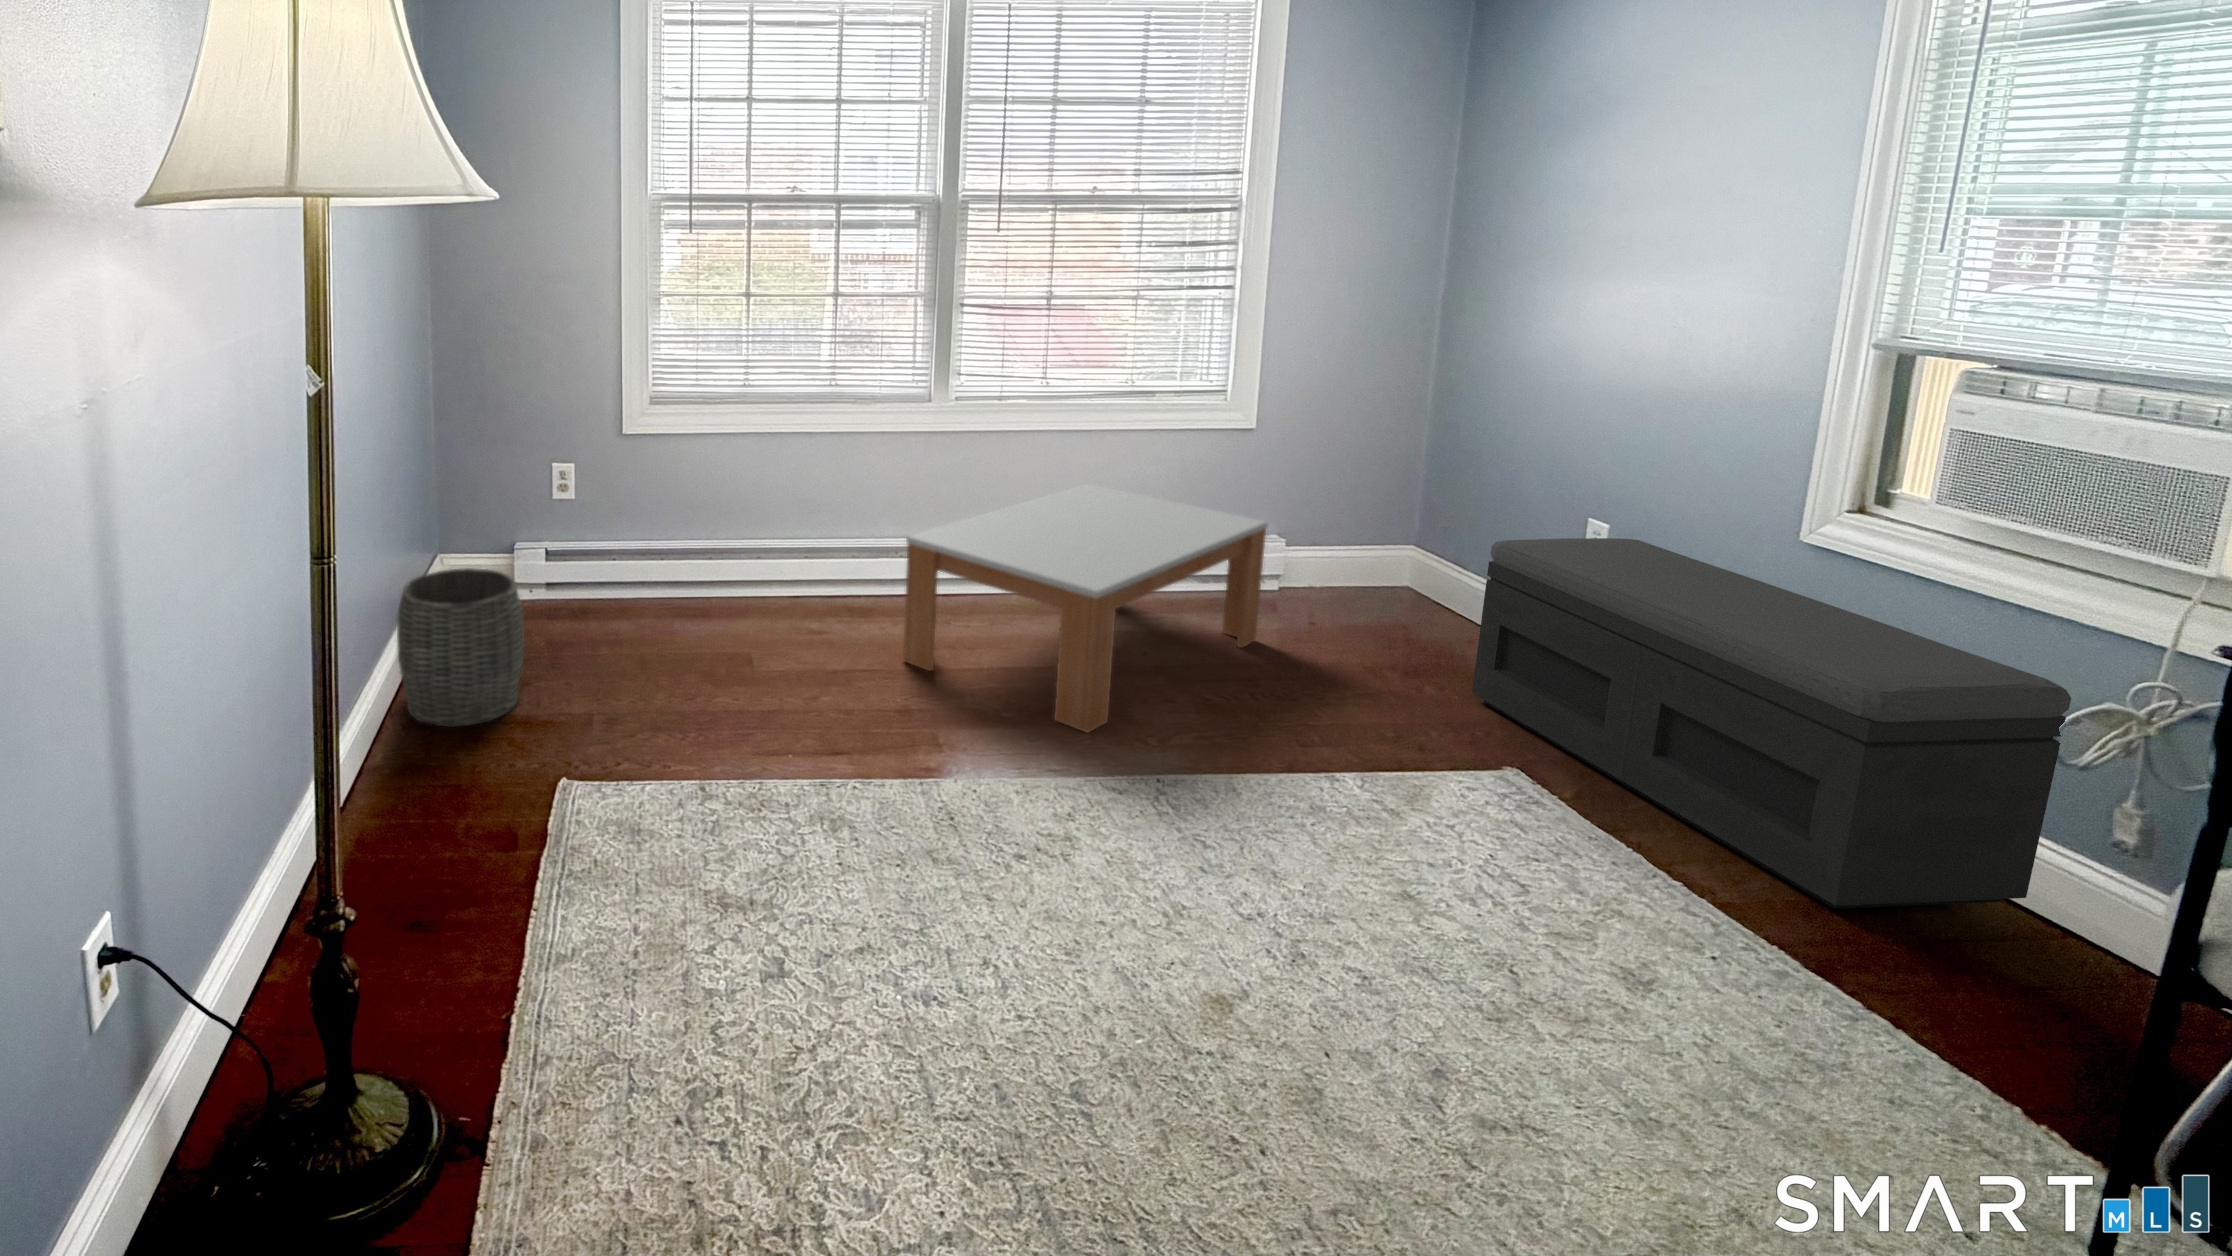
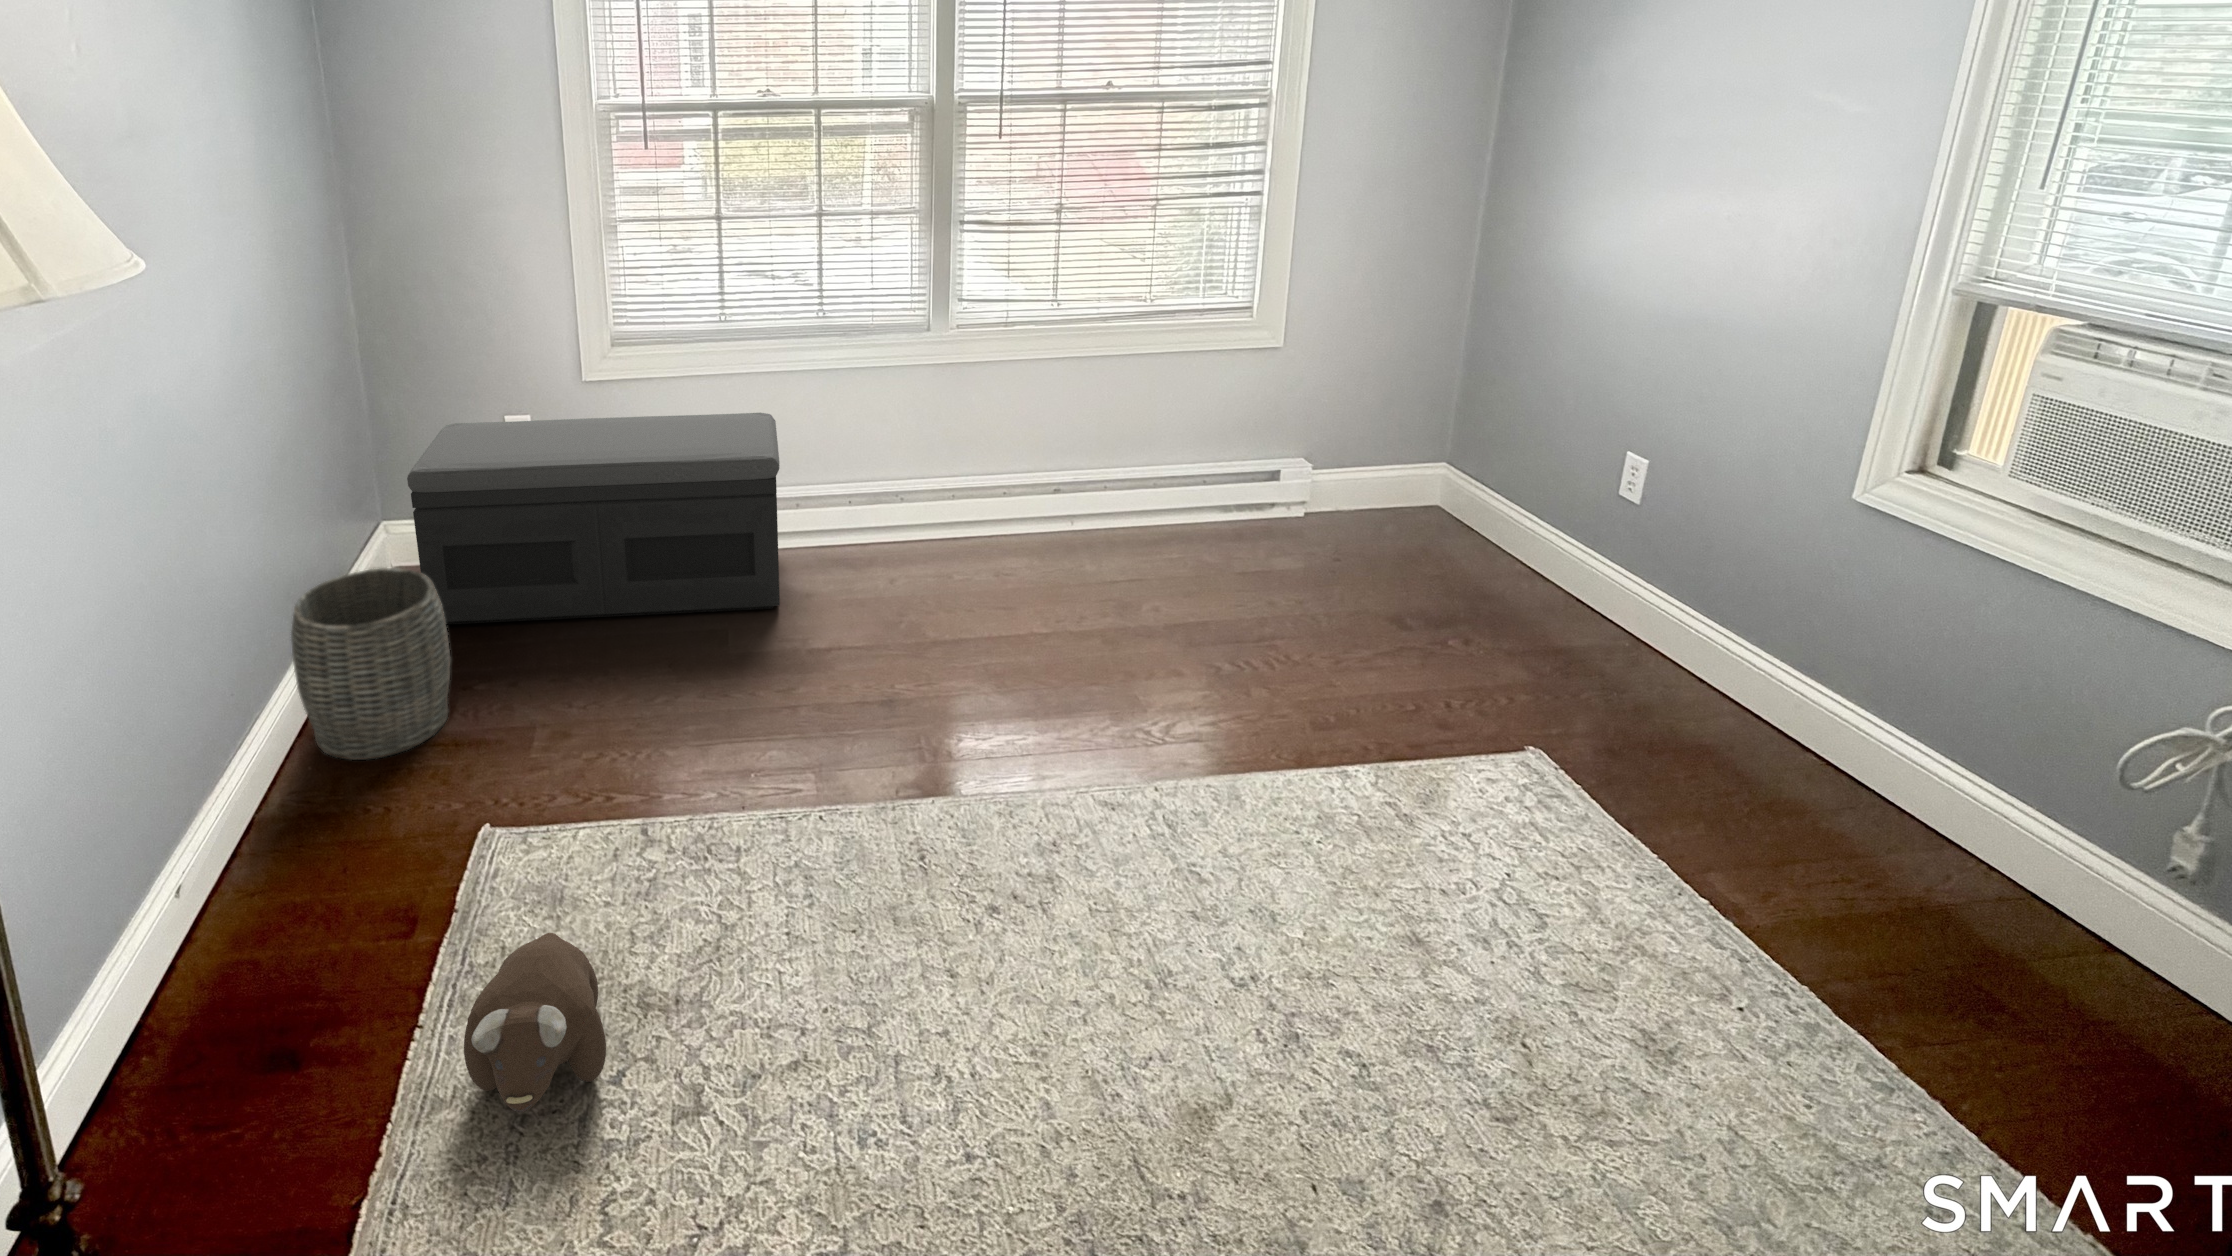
coffee table: present [903,483,1268,733] -> none [893,418,1293,728]
storage bench: present [1472,538,2071,909] -> present [407,413,780,624]
plush toy: none [589,831,704,951] -> present [464,933,606,1112]

